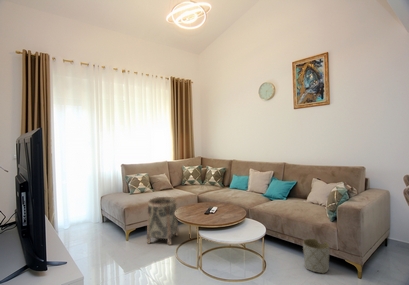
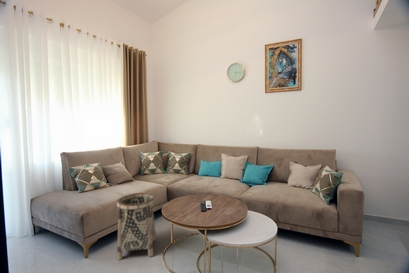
planter: present [303,239,329,274] -> none [313,225,343,262]

